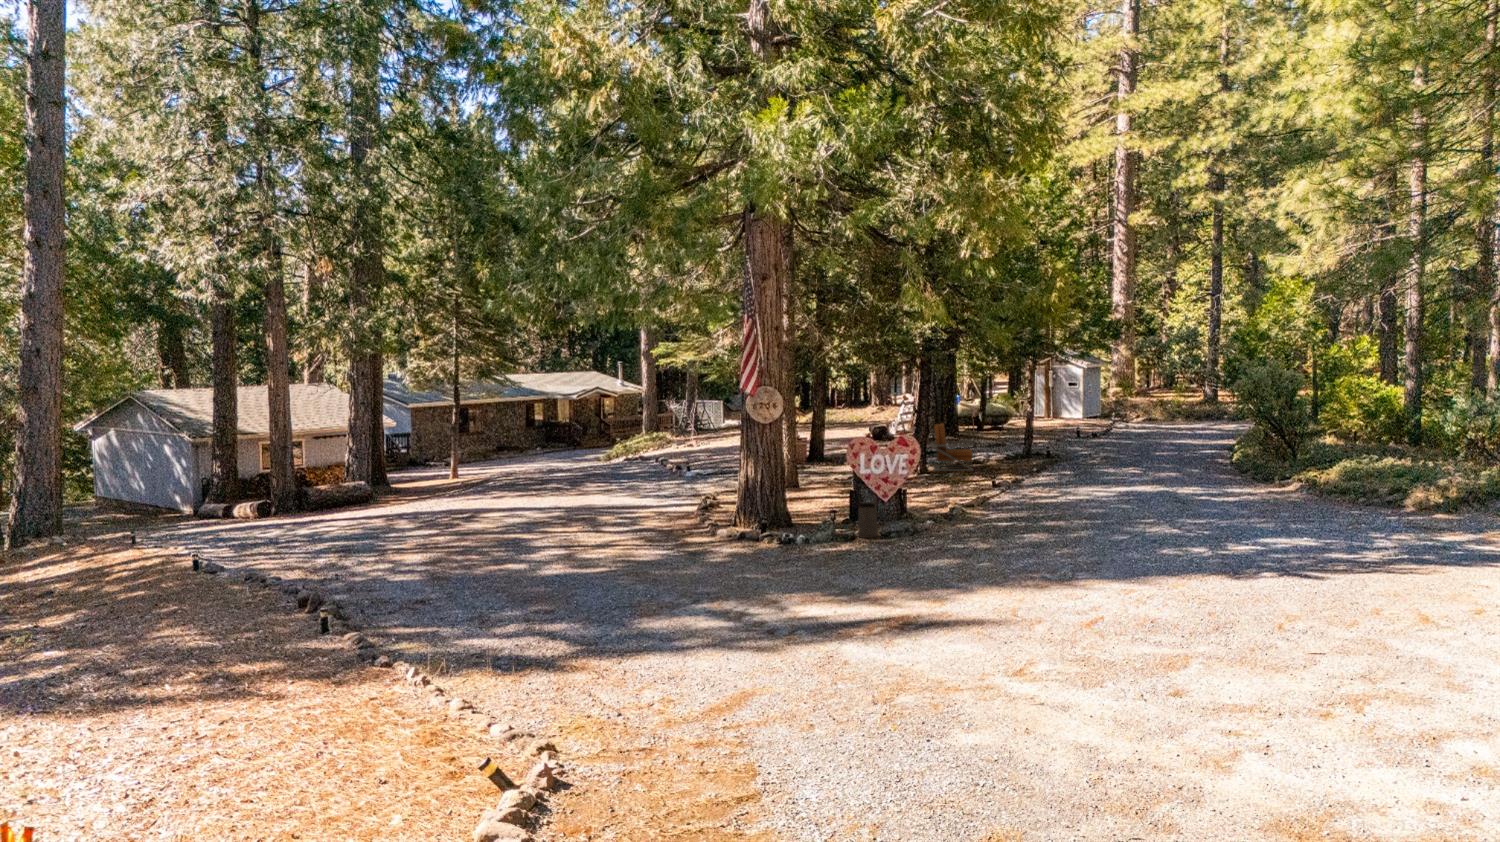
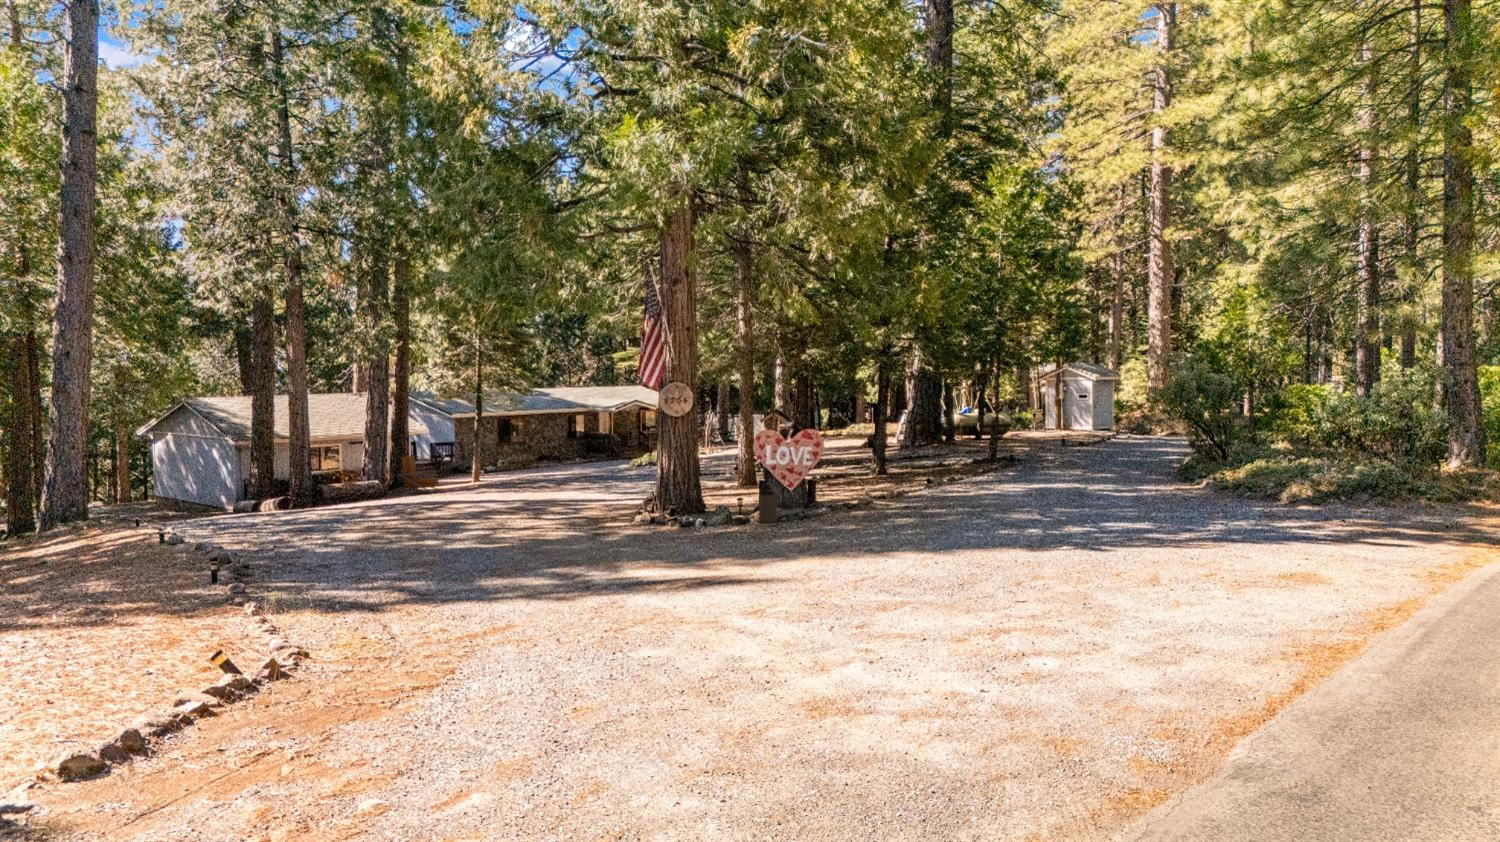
lounge chair: present [932,423,973,471] -> present [399,456,440,496]

